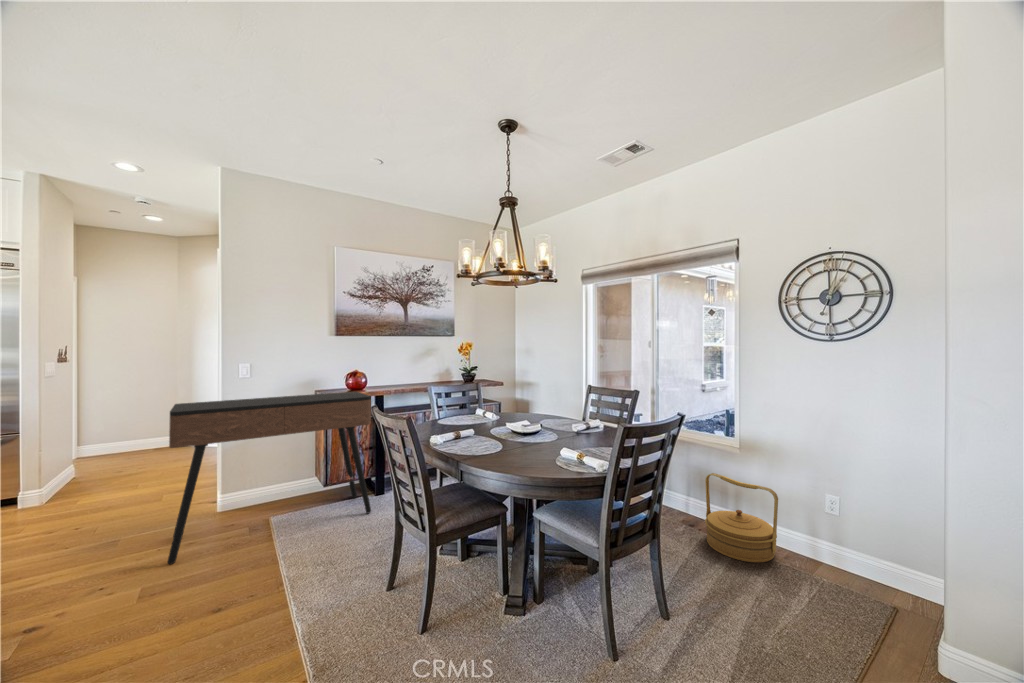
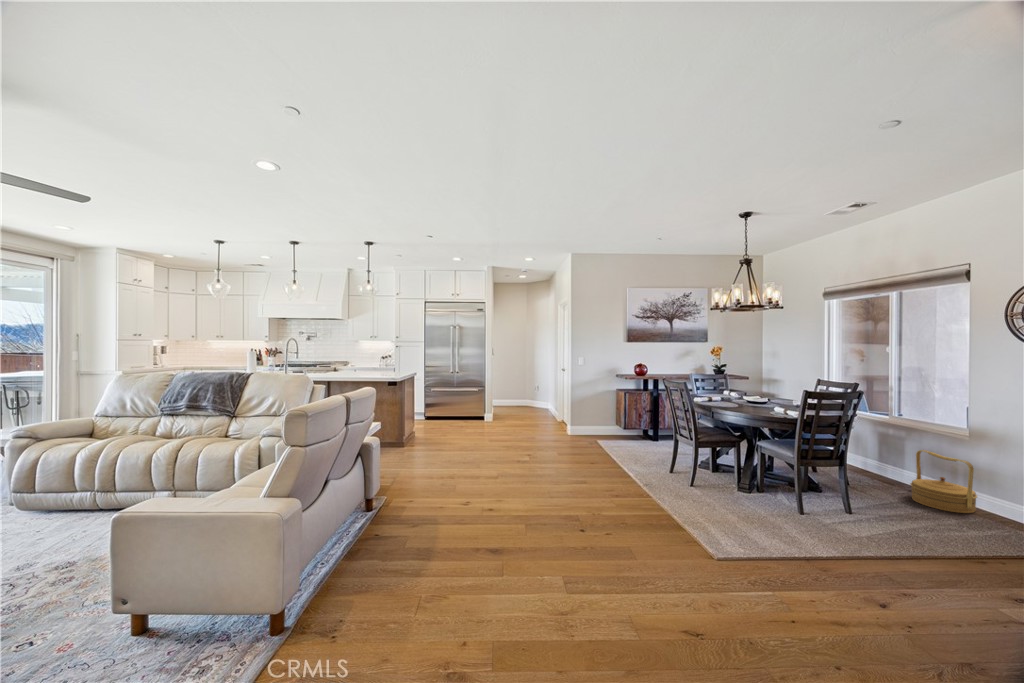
console table: present [168,391,371,564] -> none [561,377,655,448]

